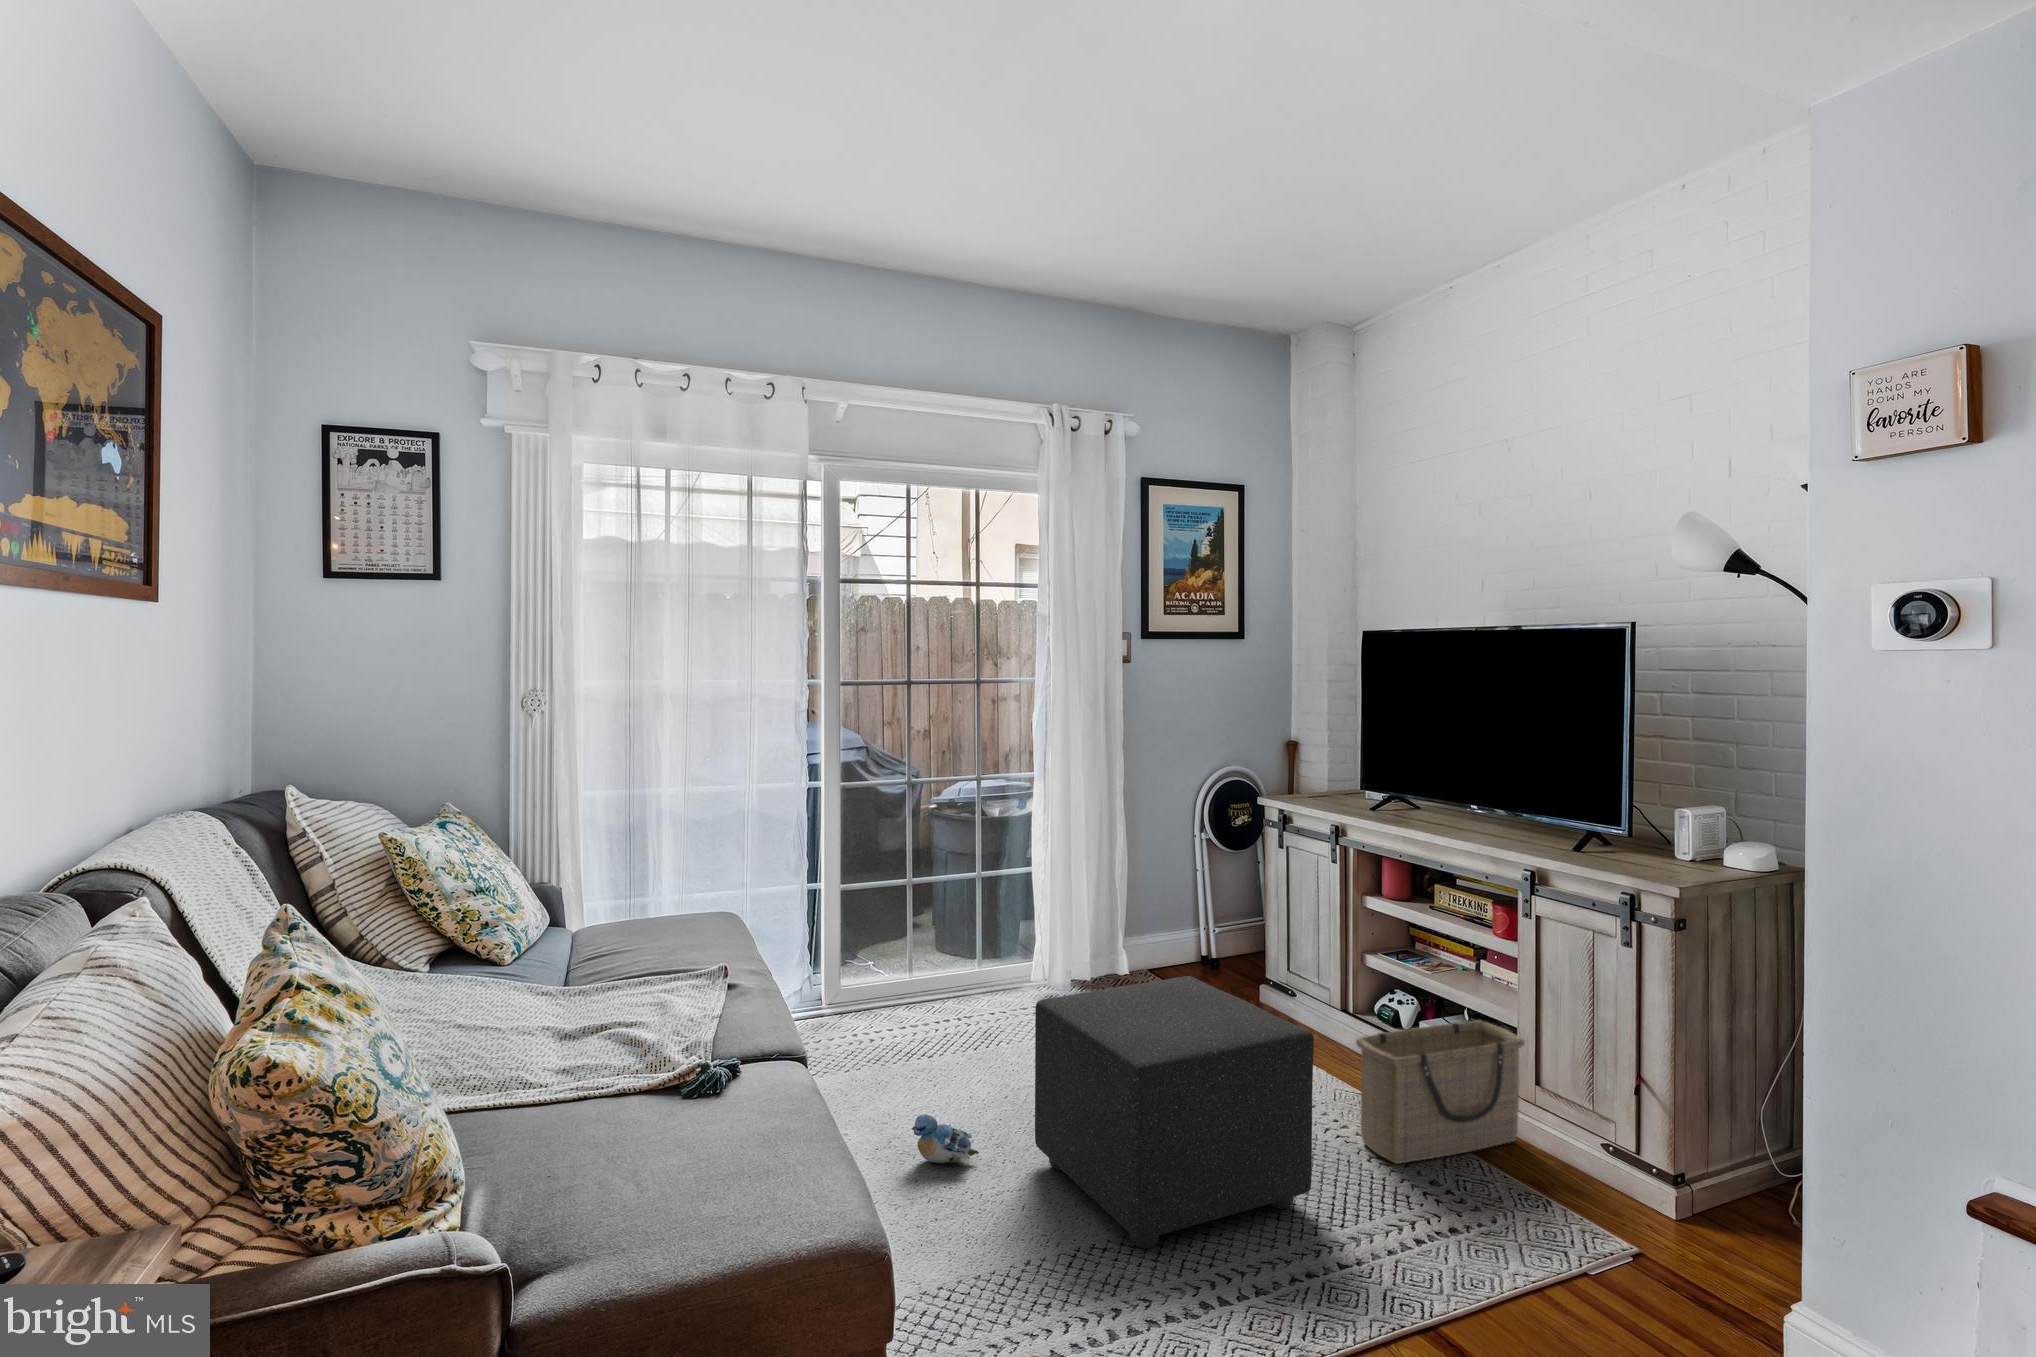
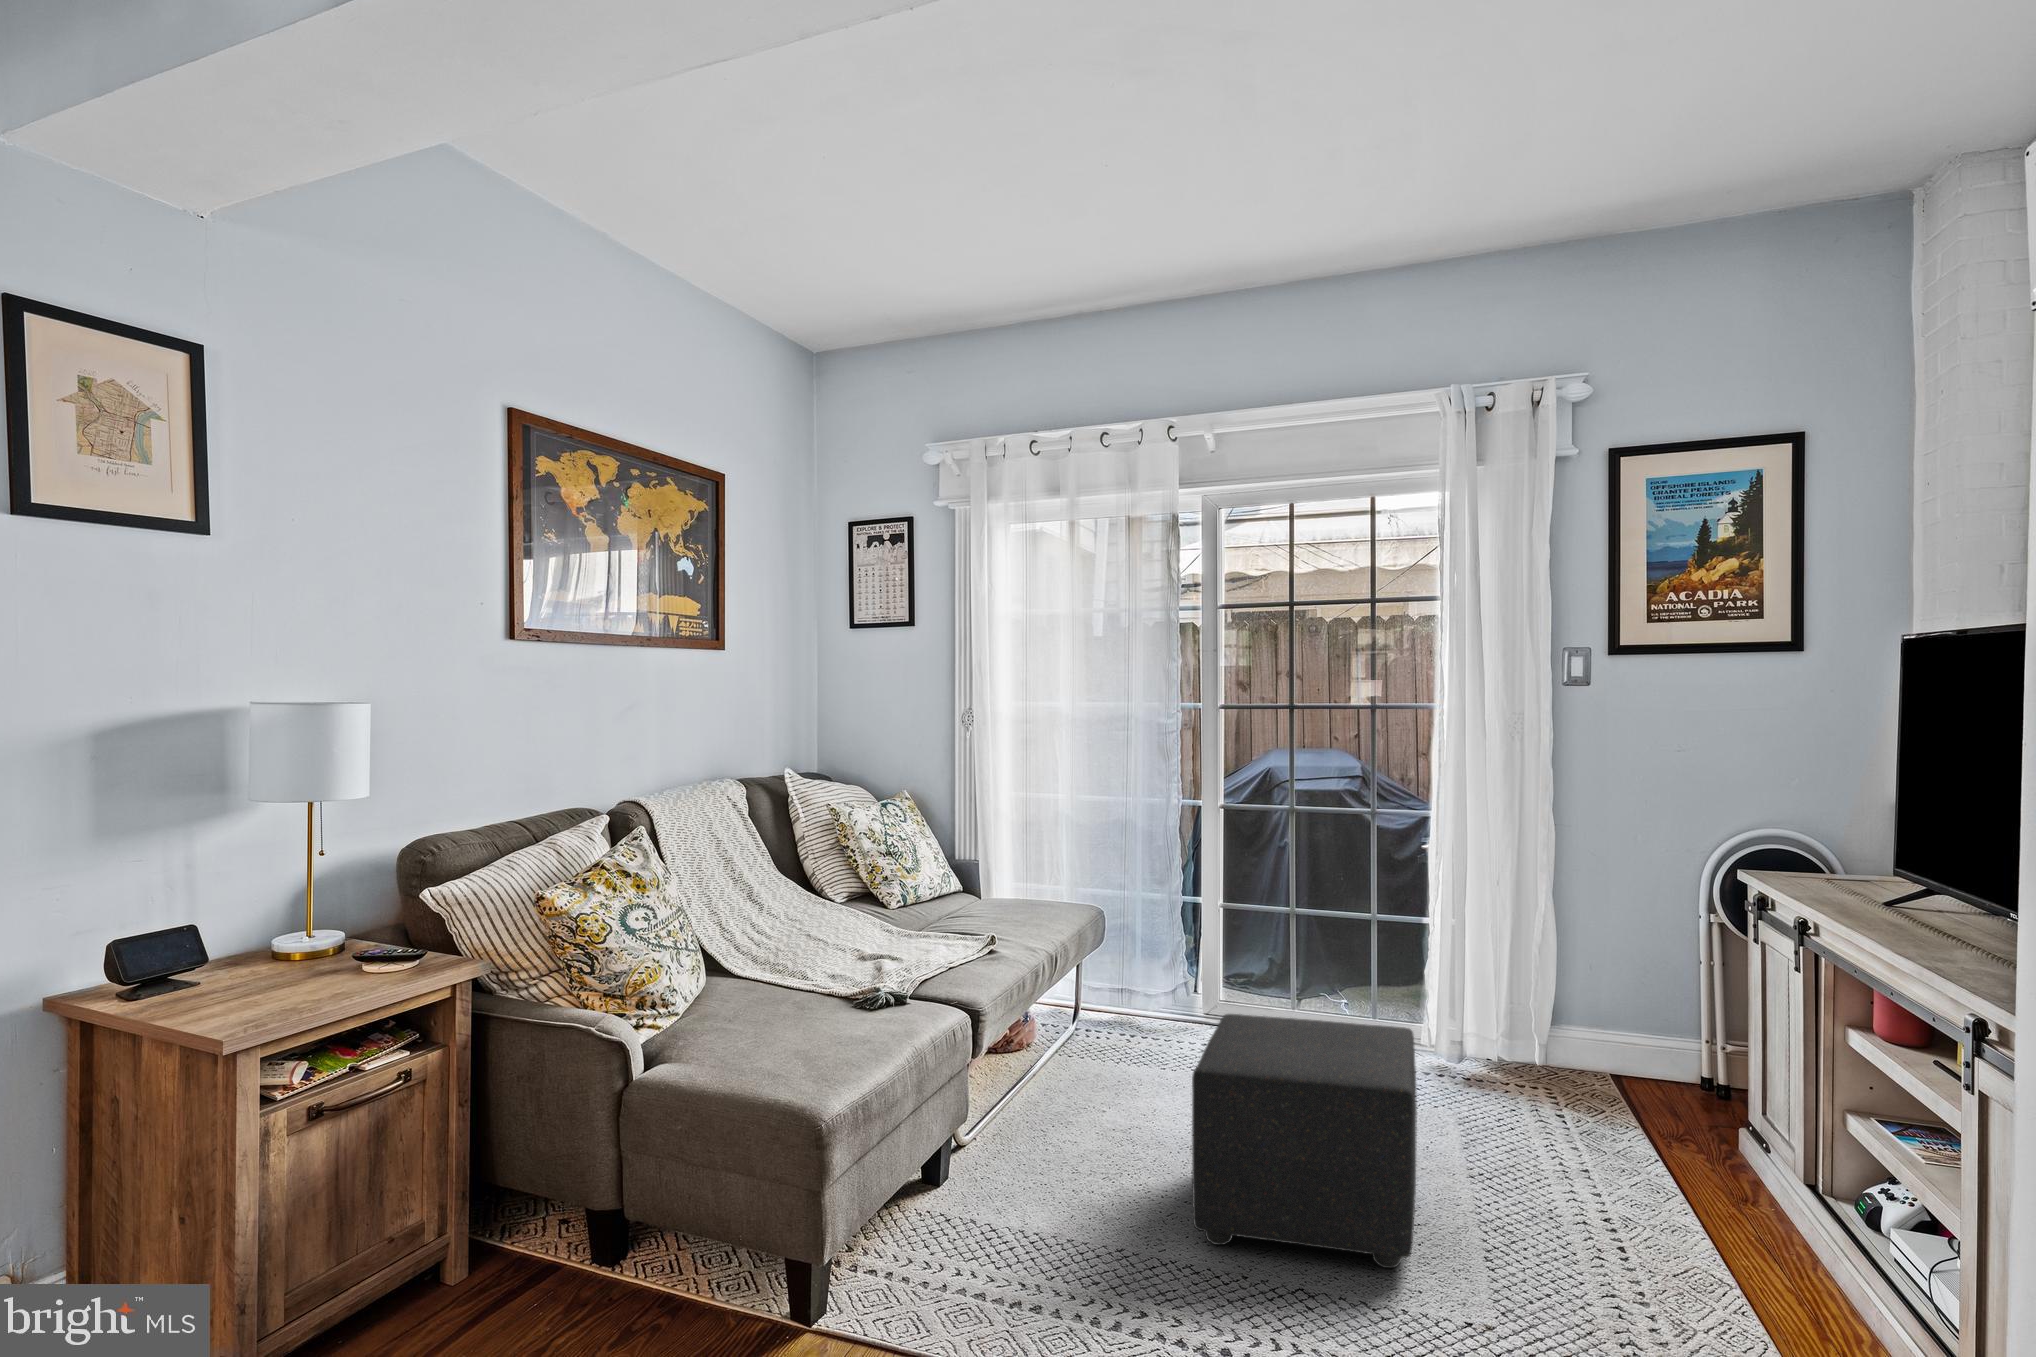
basket: present [1356,1020,1525,1164] -> none [1563,1135,1796,1321]
plush toy: present [912,1114,979,1163] -> none [1131,1096,1186,1145]

